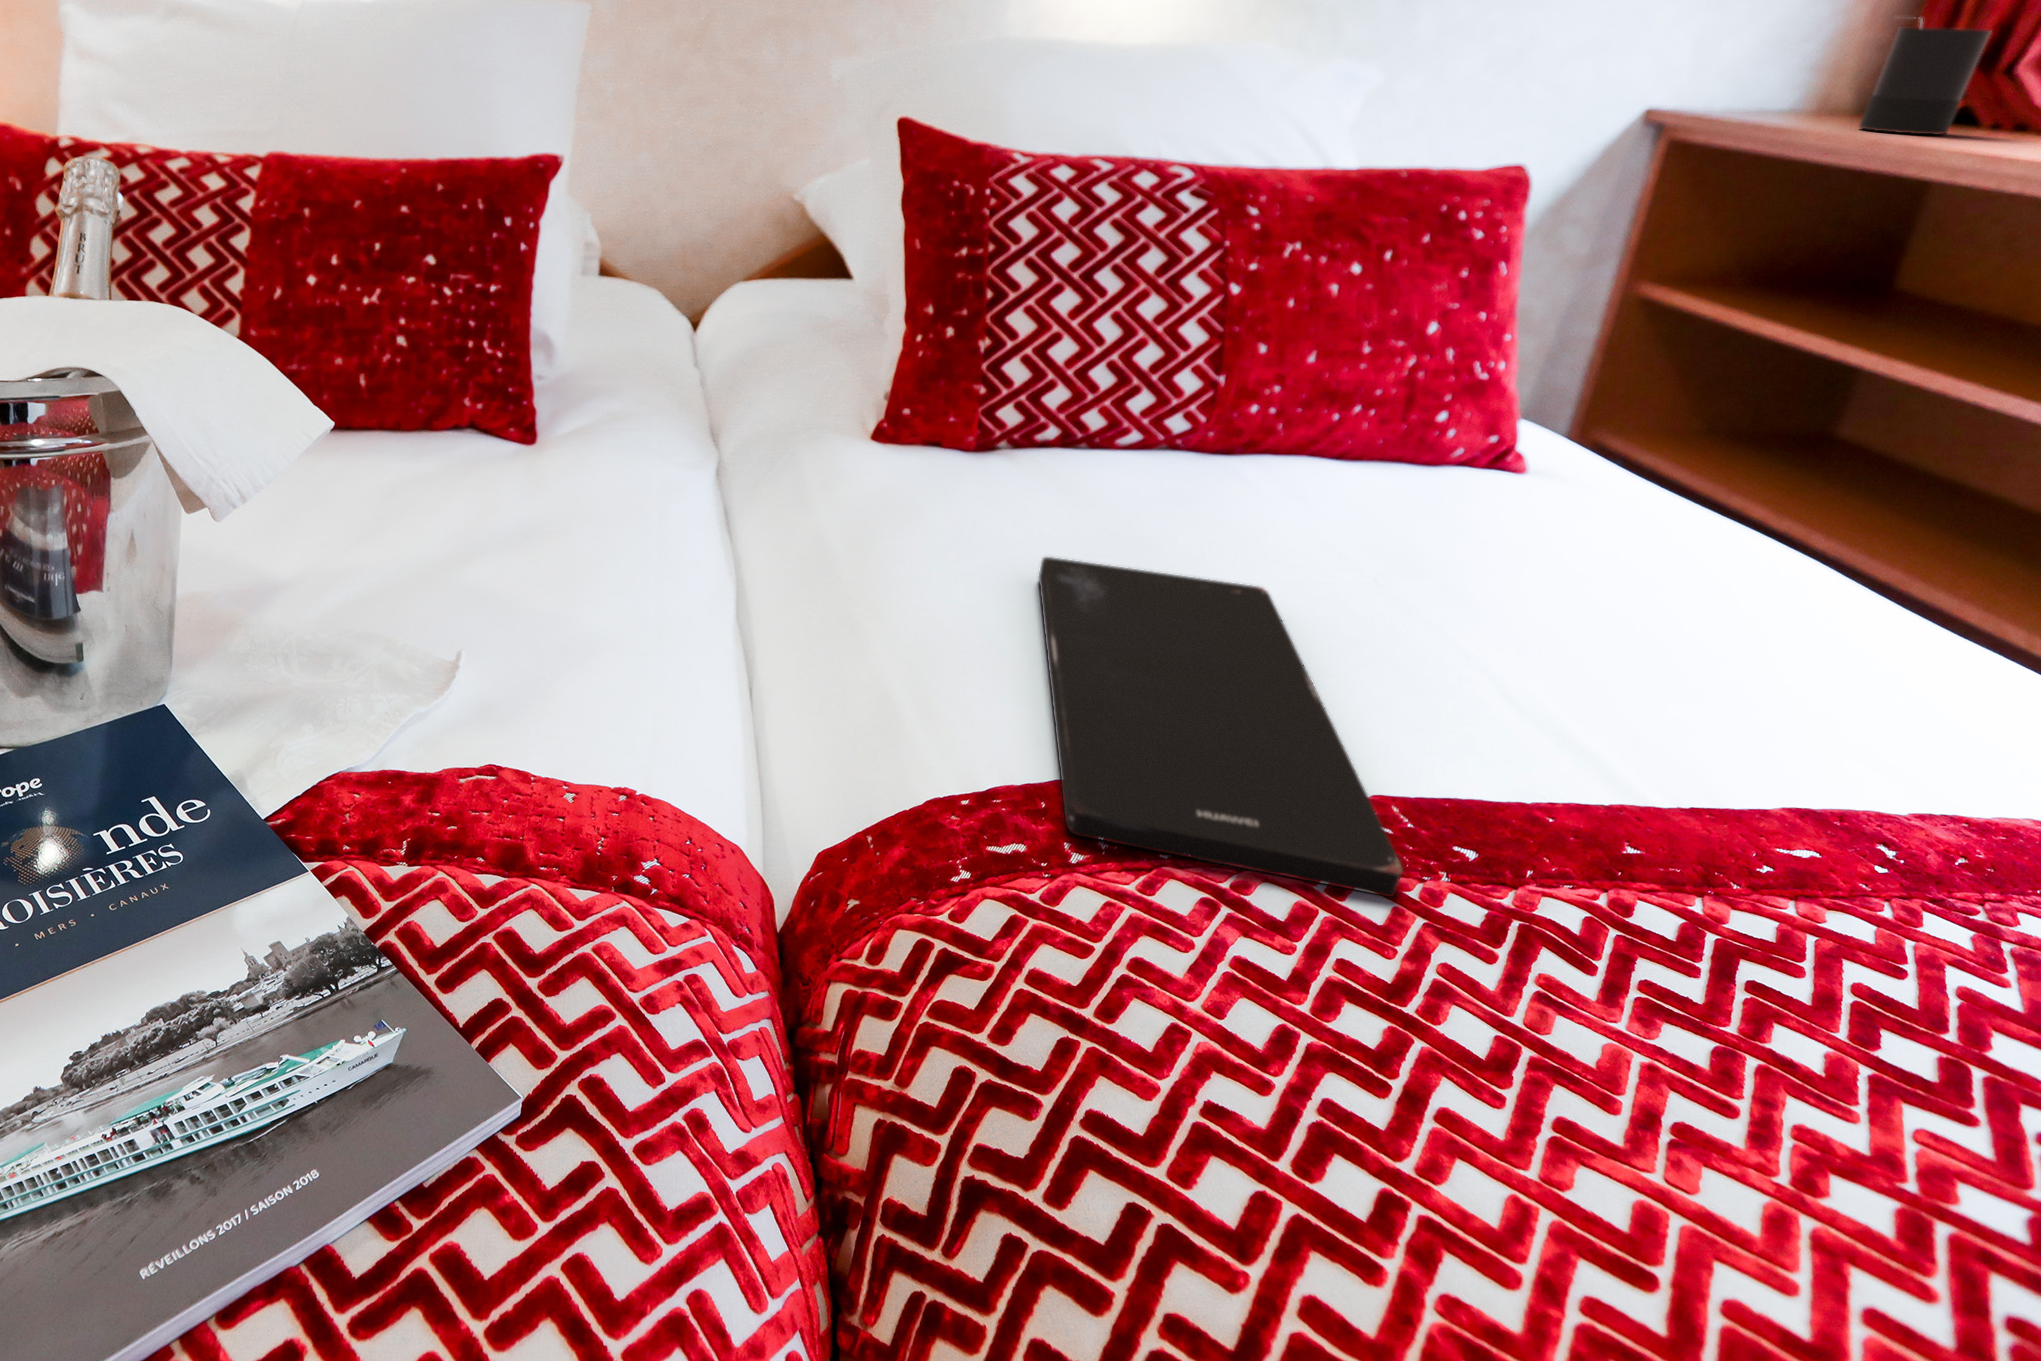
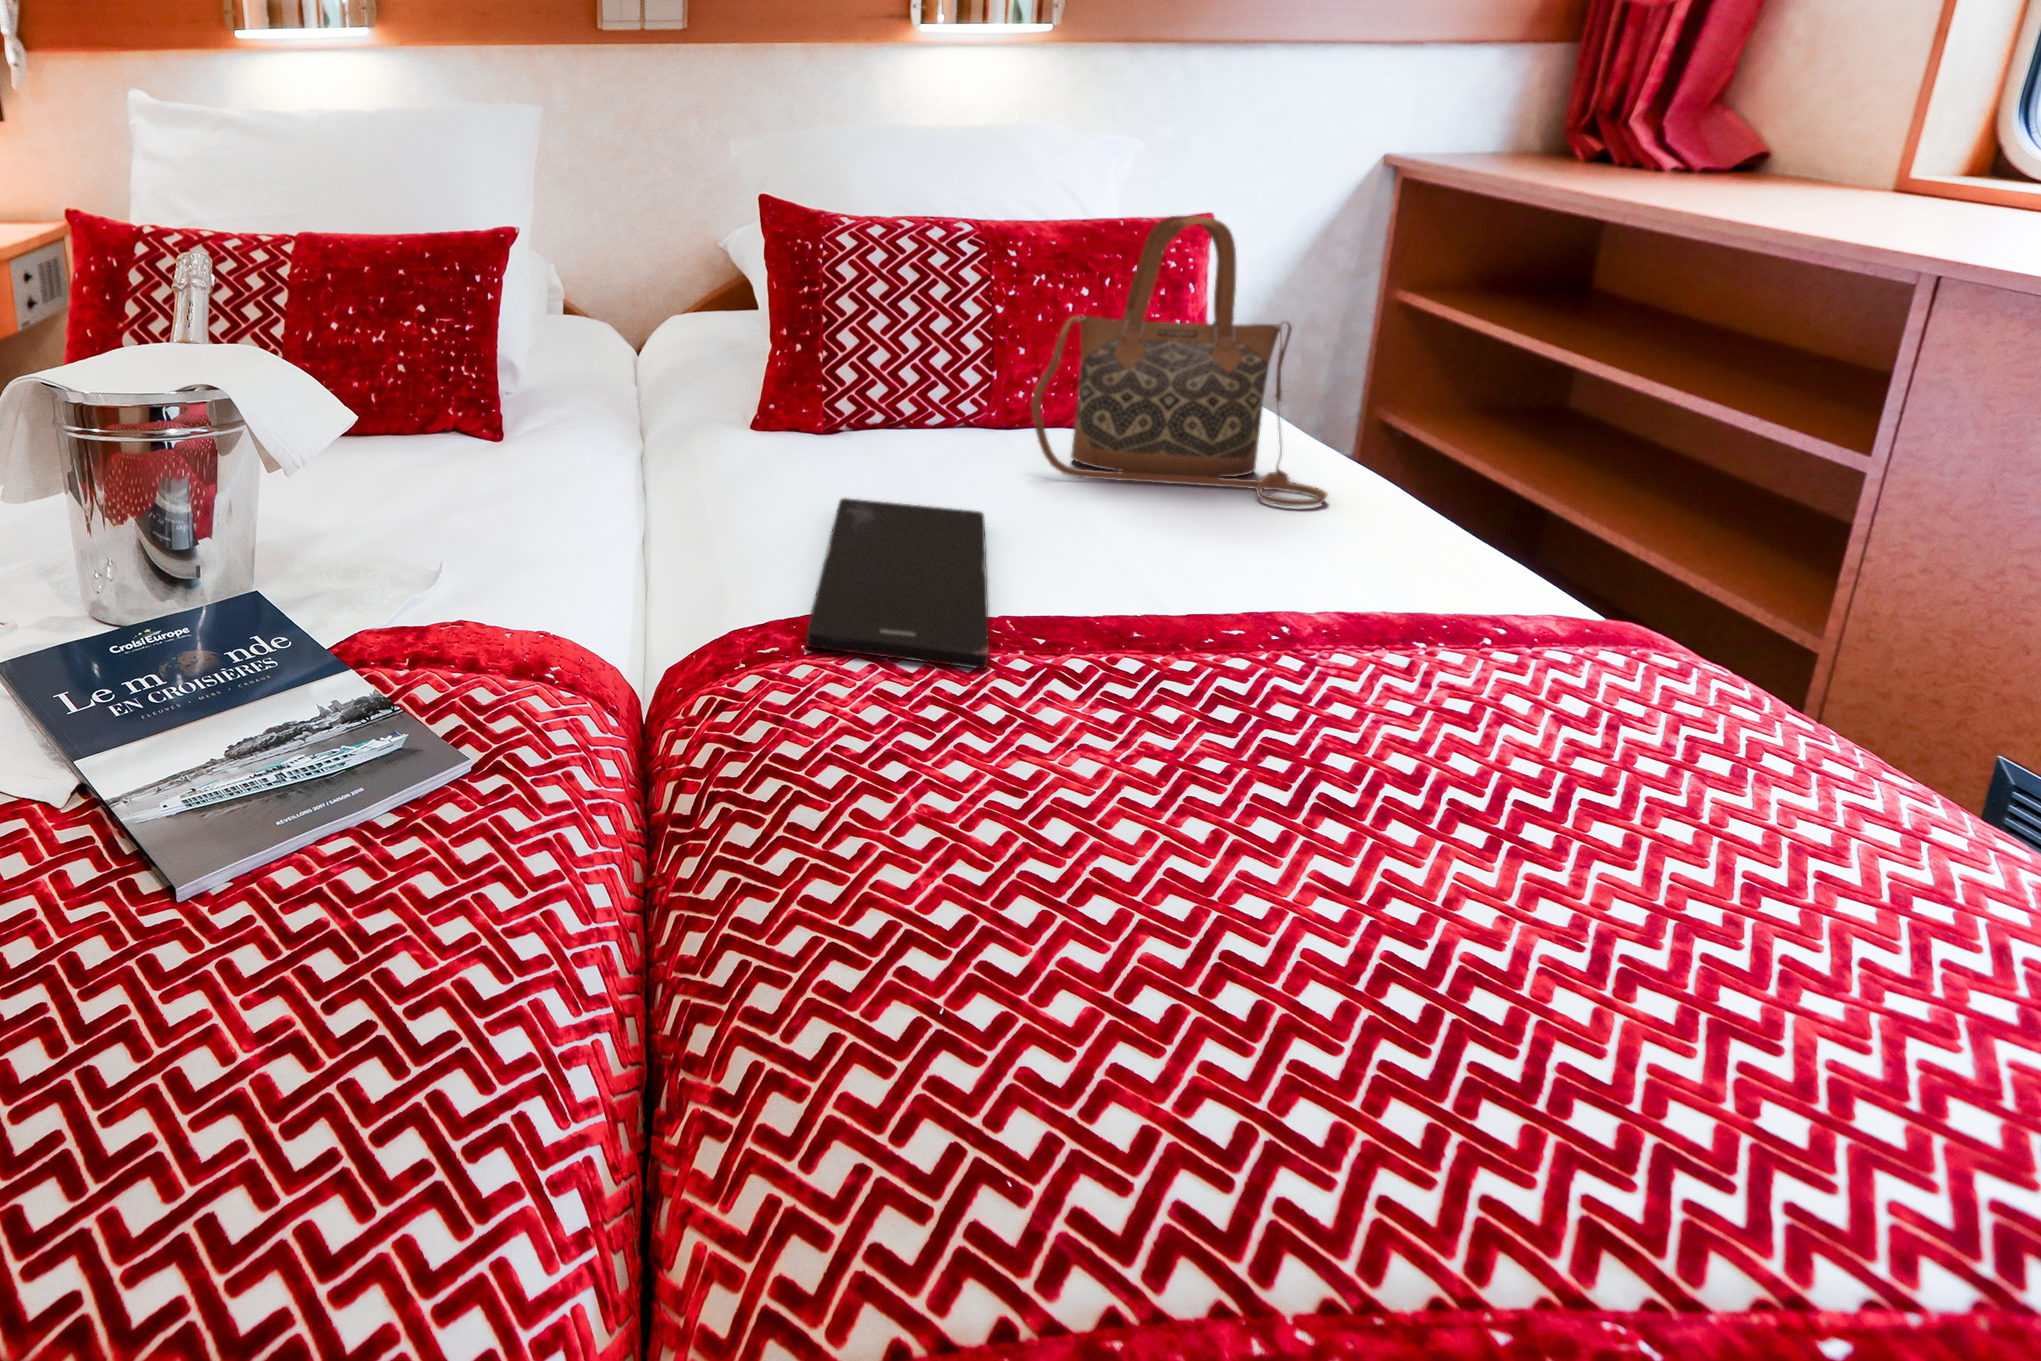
candle: present [1860,20,1990,134] -> none [1515,87,1590,174]
handbag: none [1302,152,1775,594] -> present [1031,216,1328,506]

